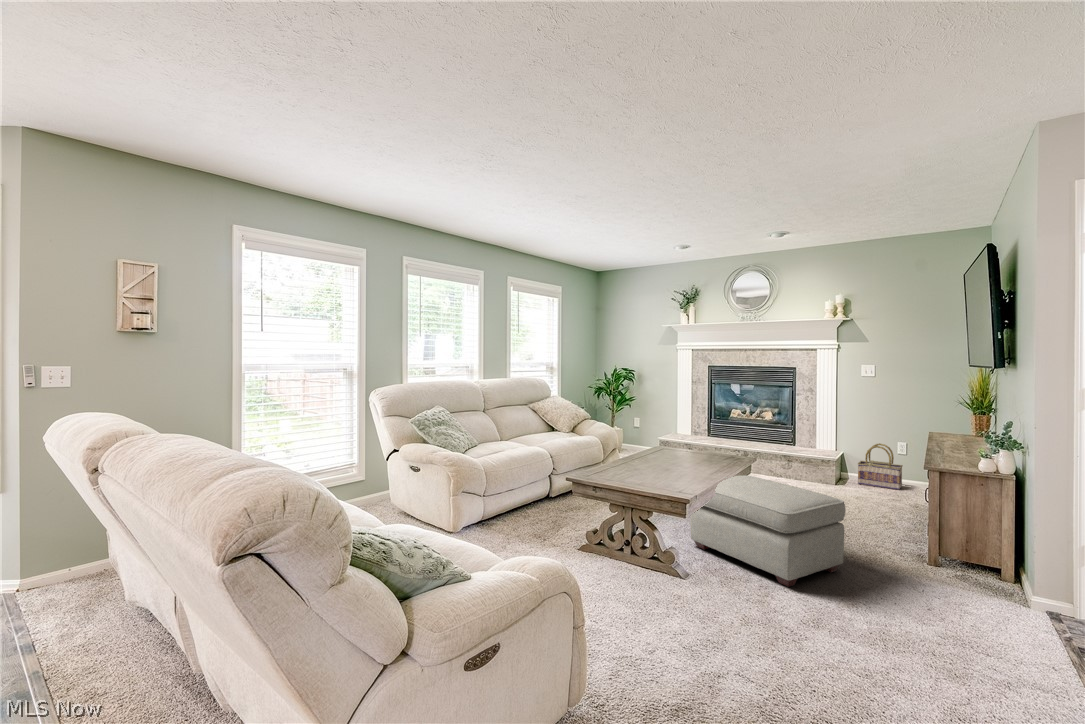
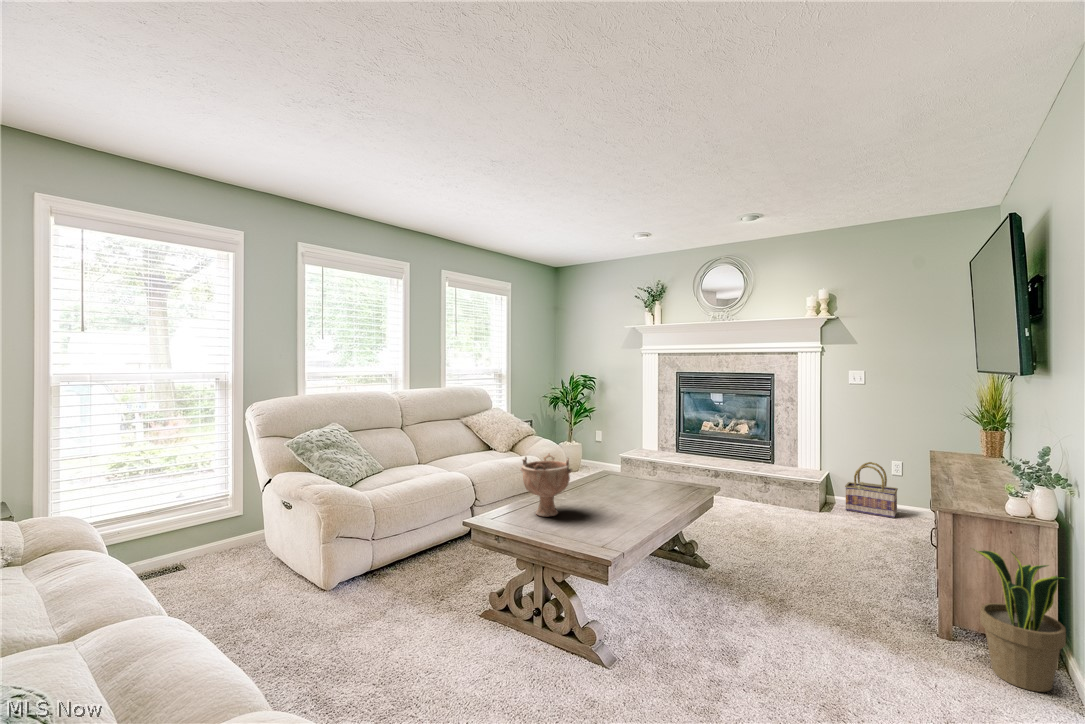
decorative bowl: none [606,428,648,476] -> present [520,453,572,517]
ottoman: present [690,475,846,587] -> none [626,513,827,683]
potted plant: none [950,494,1017,593] -> present [973,549,1066,692]

